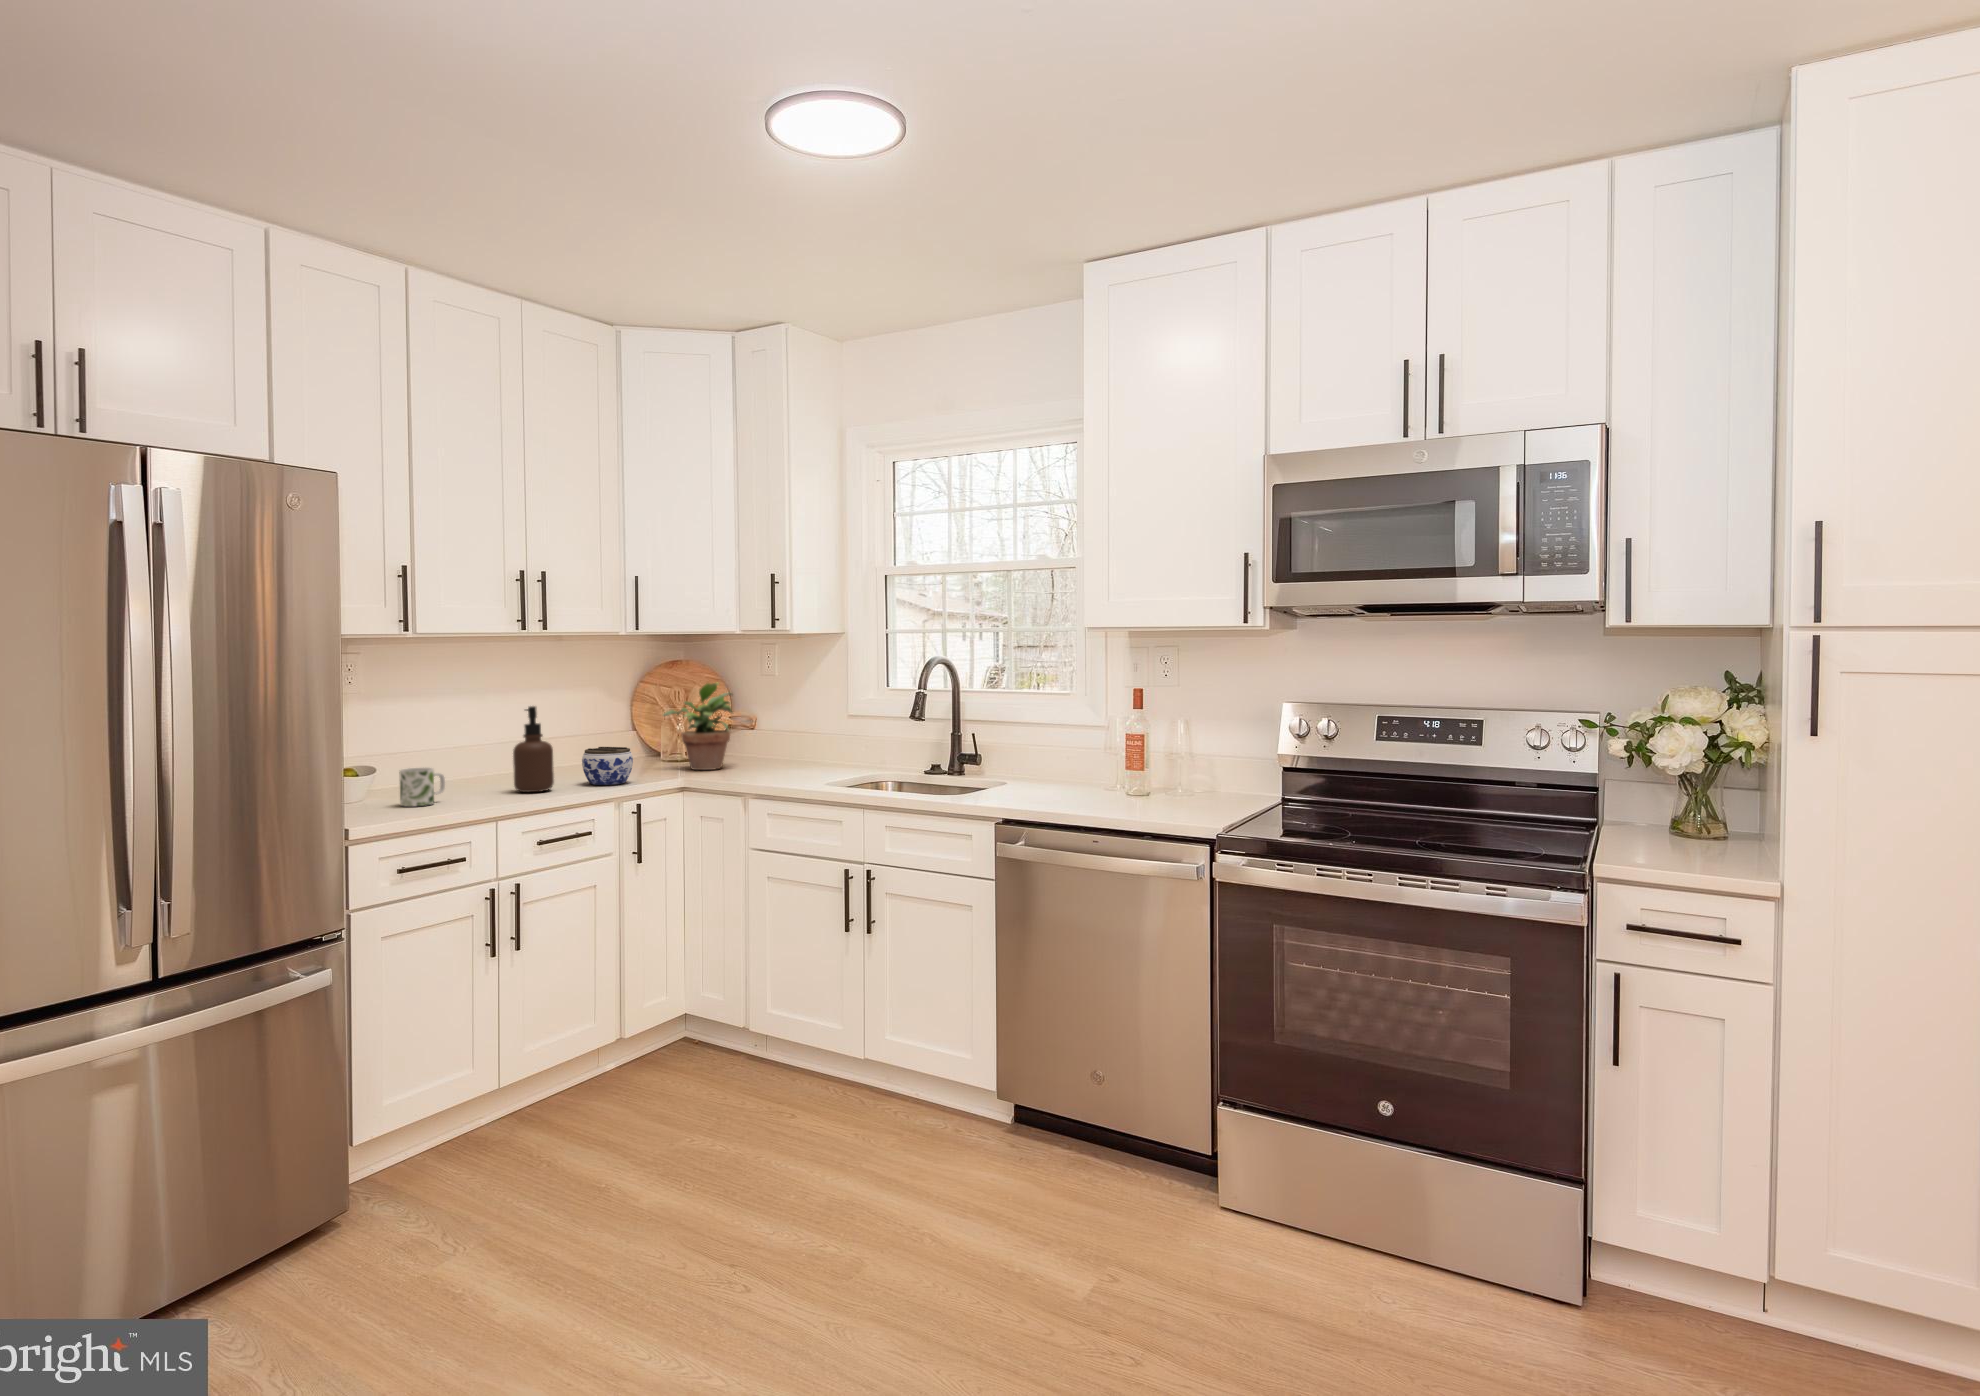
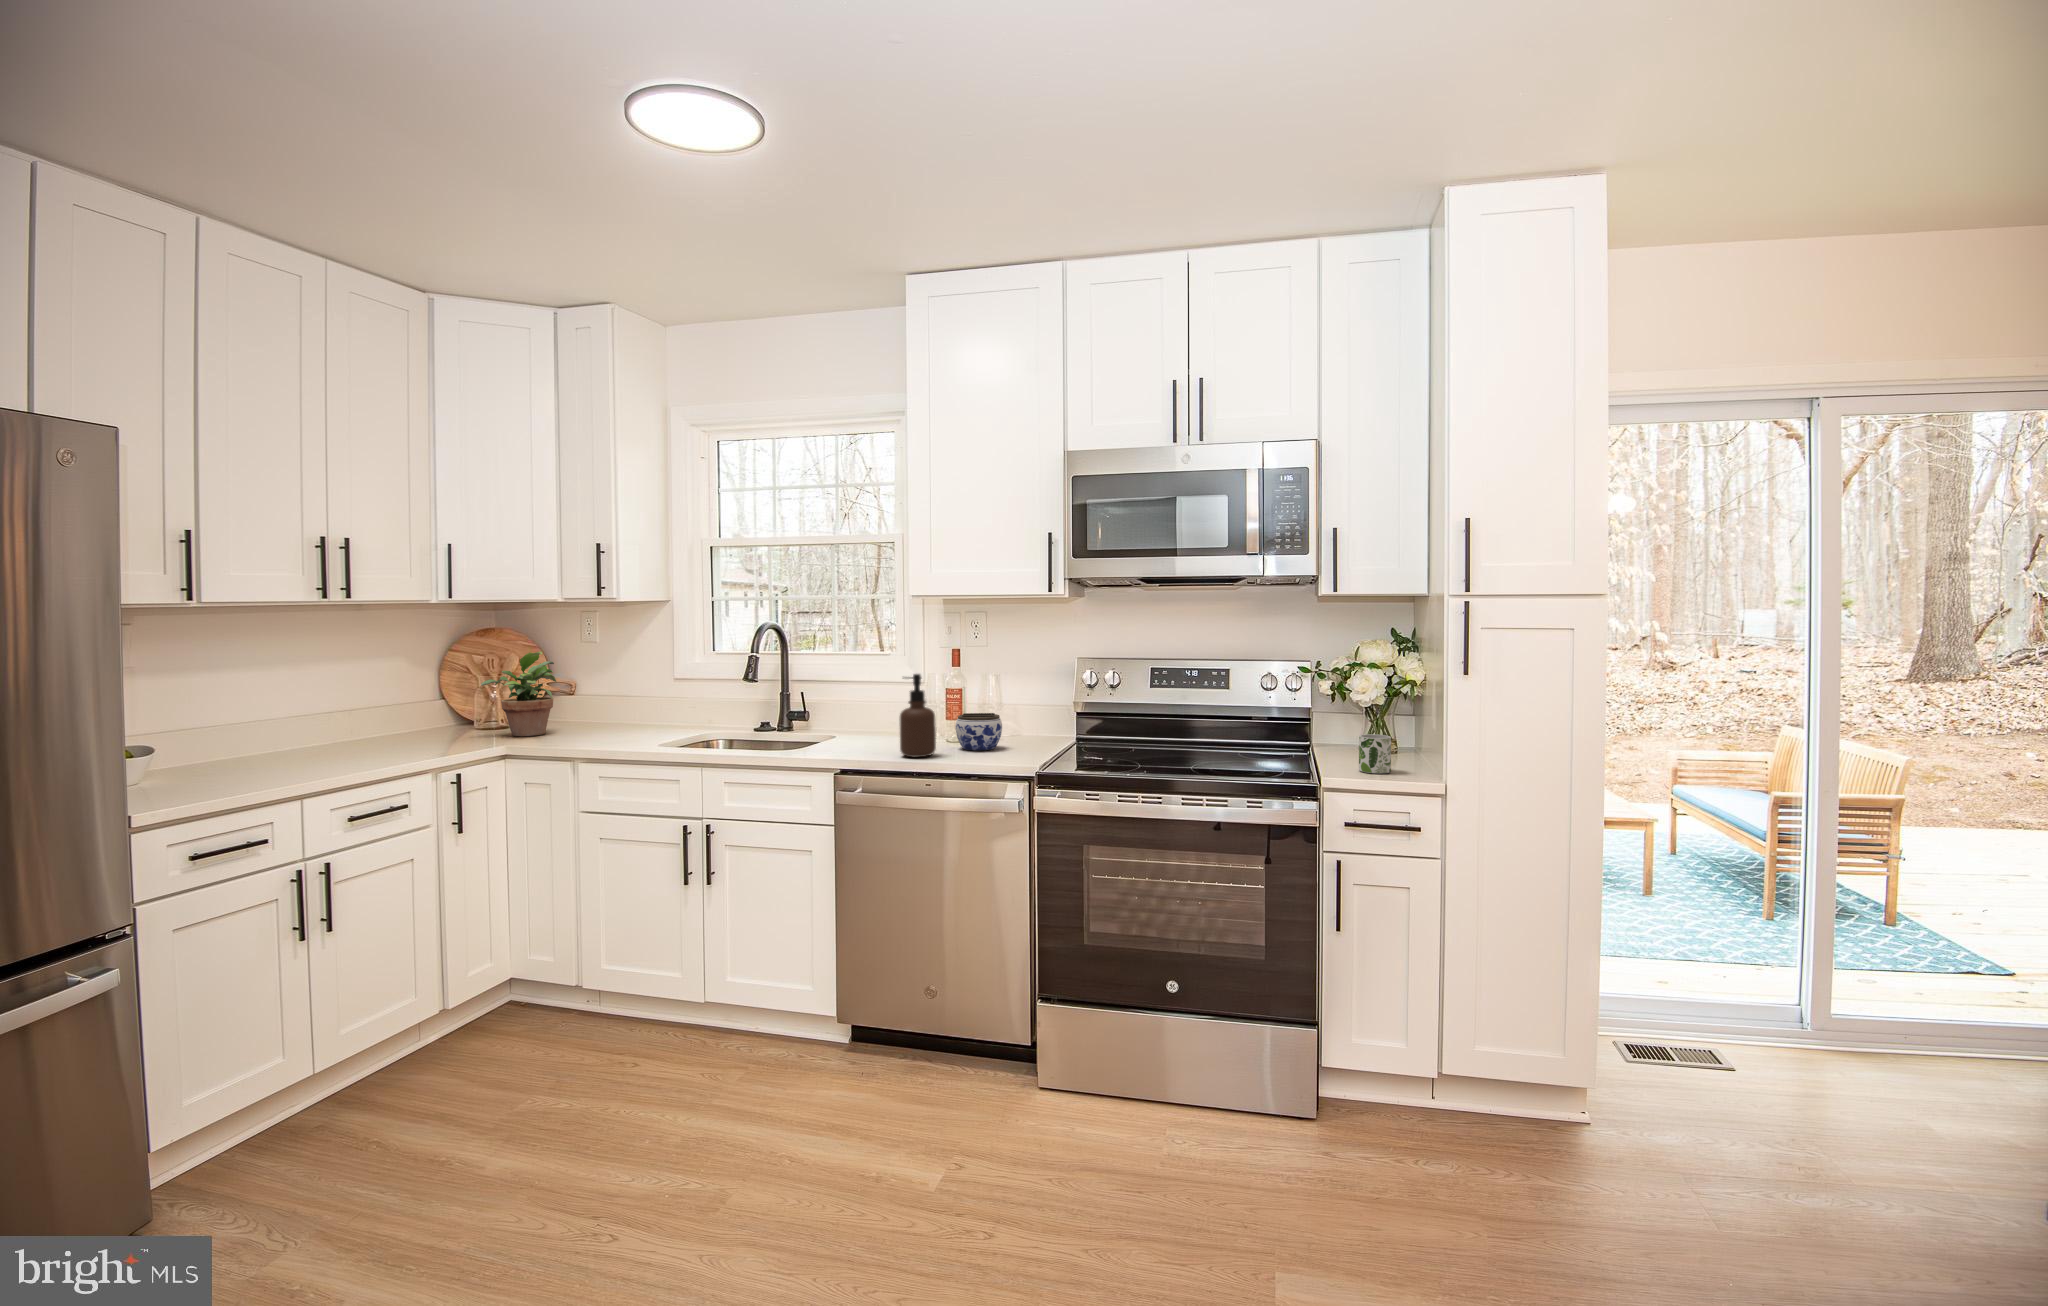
soap dispenser: present [513,706,554,792] -> present [900,674,936,757]
jar: present [582,747,633,785] -> present [955,713,1002,751]
mug: present [400,768,445,807] -> present [1359,734,1391,774]

